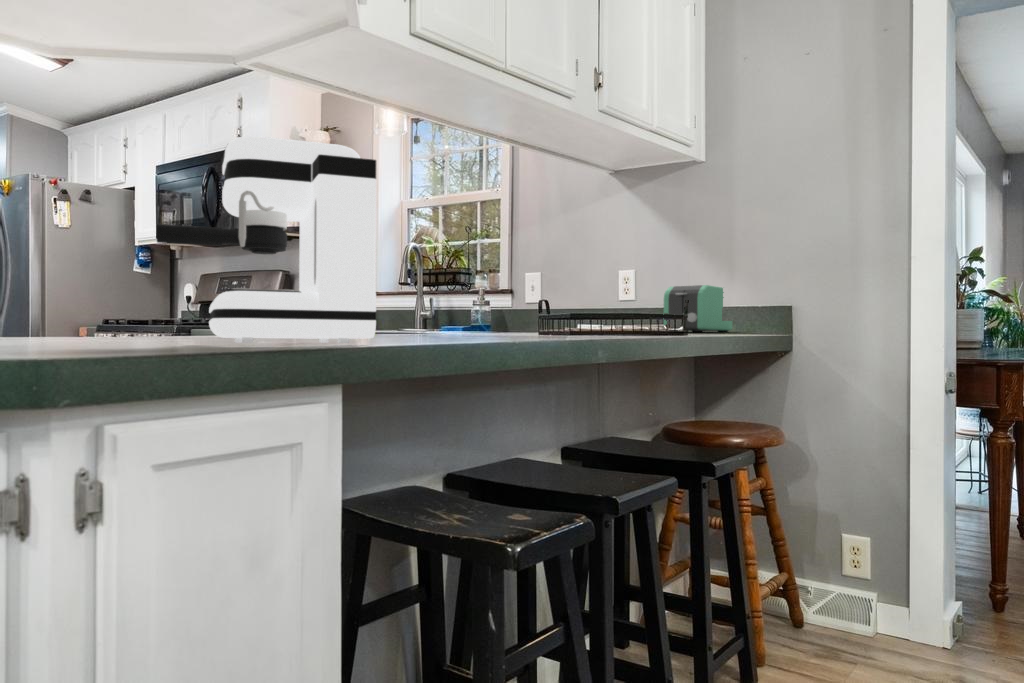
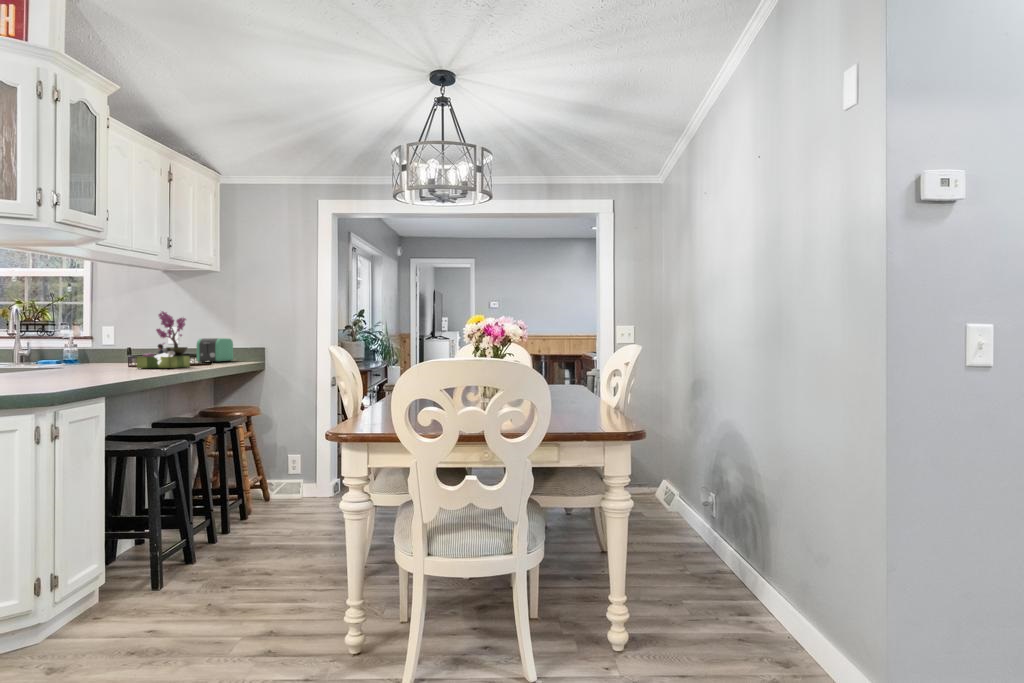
coffee maker: present [157,136,376,343] -> none [13,308,112,385]
flower arrangement: none [541,220,641,334] -> present [137,311,190,368]

